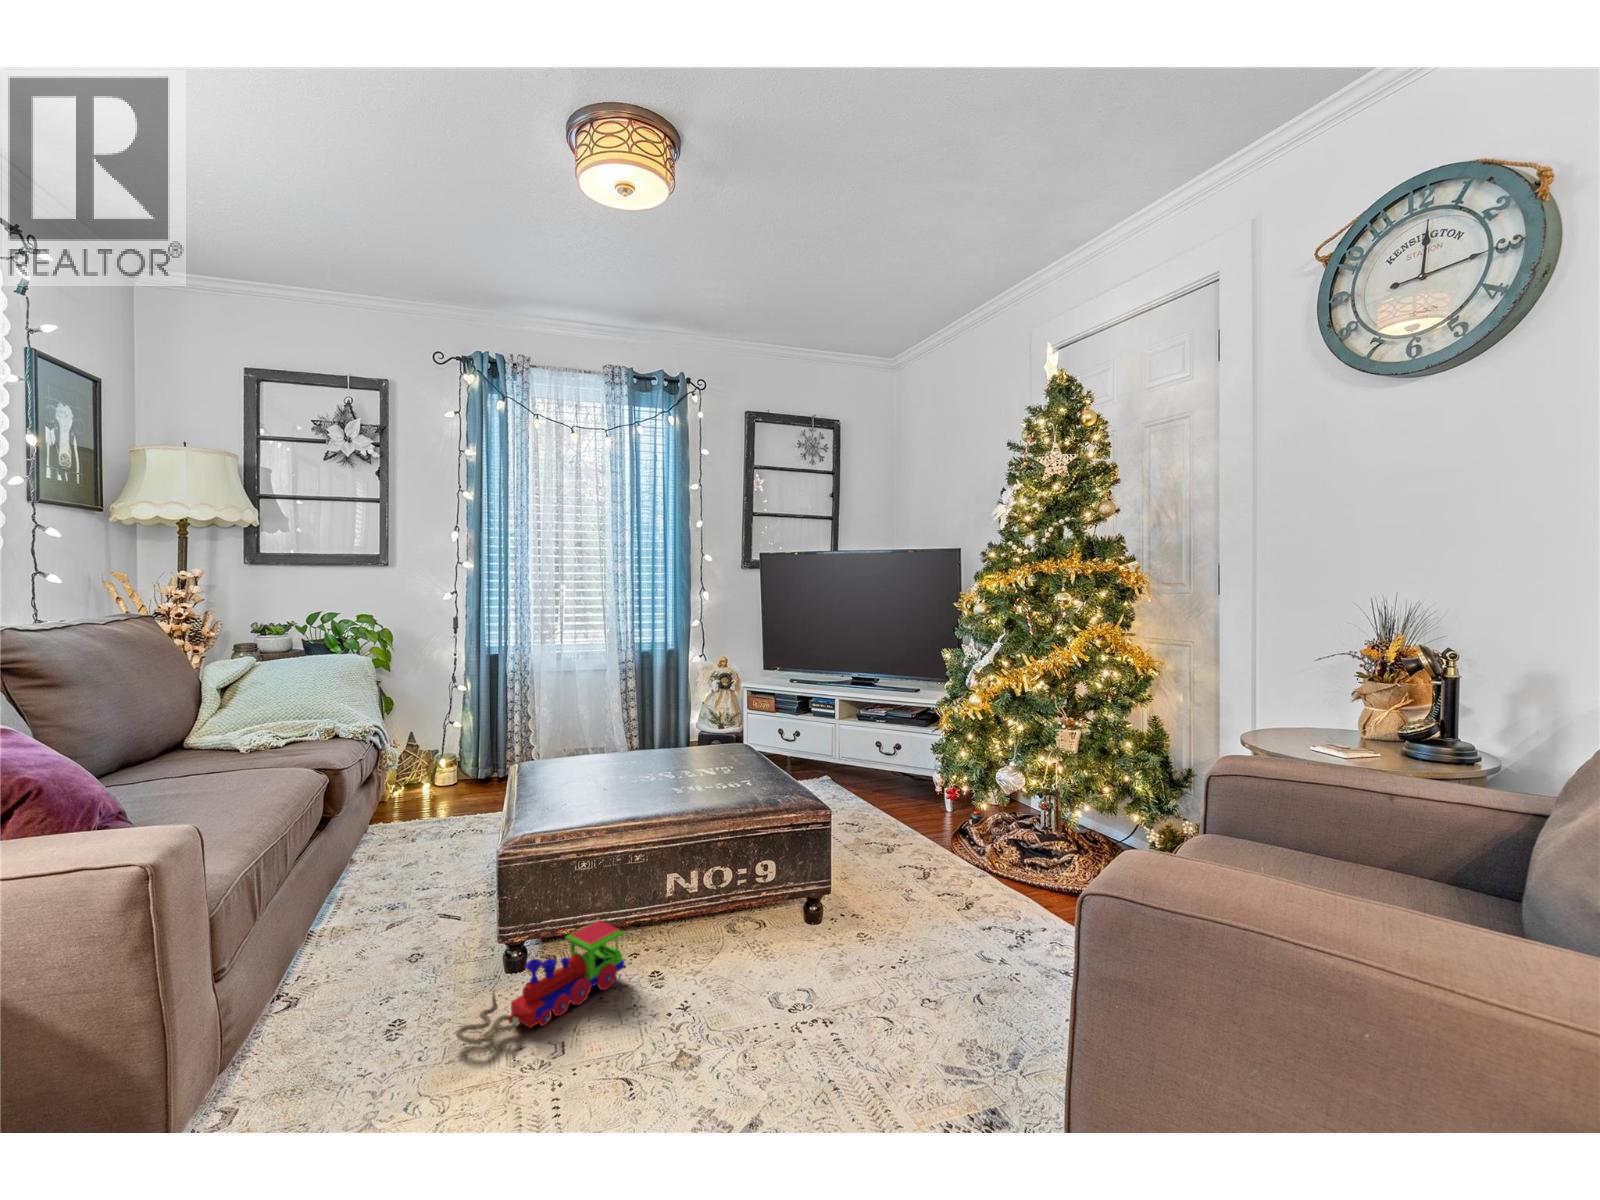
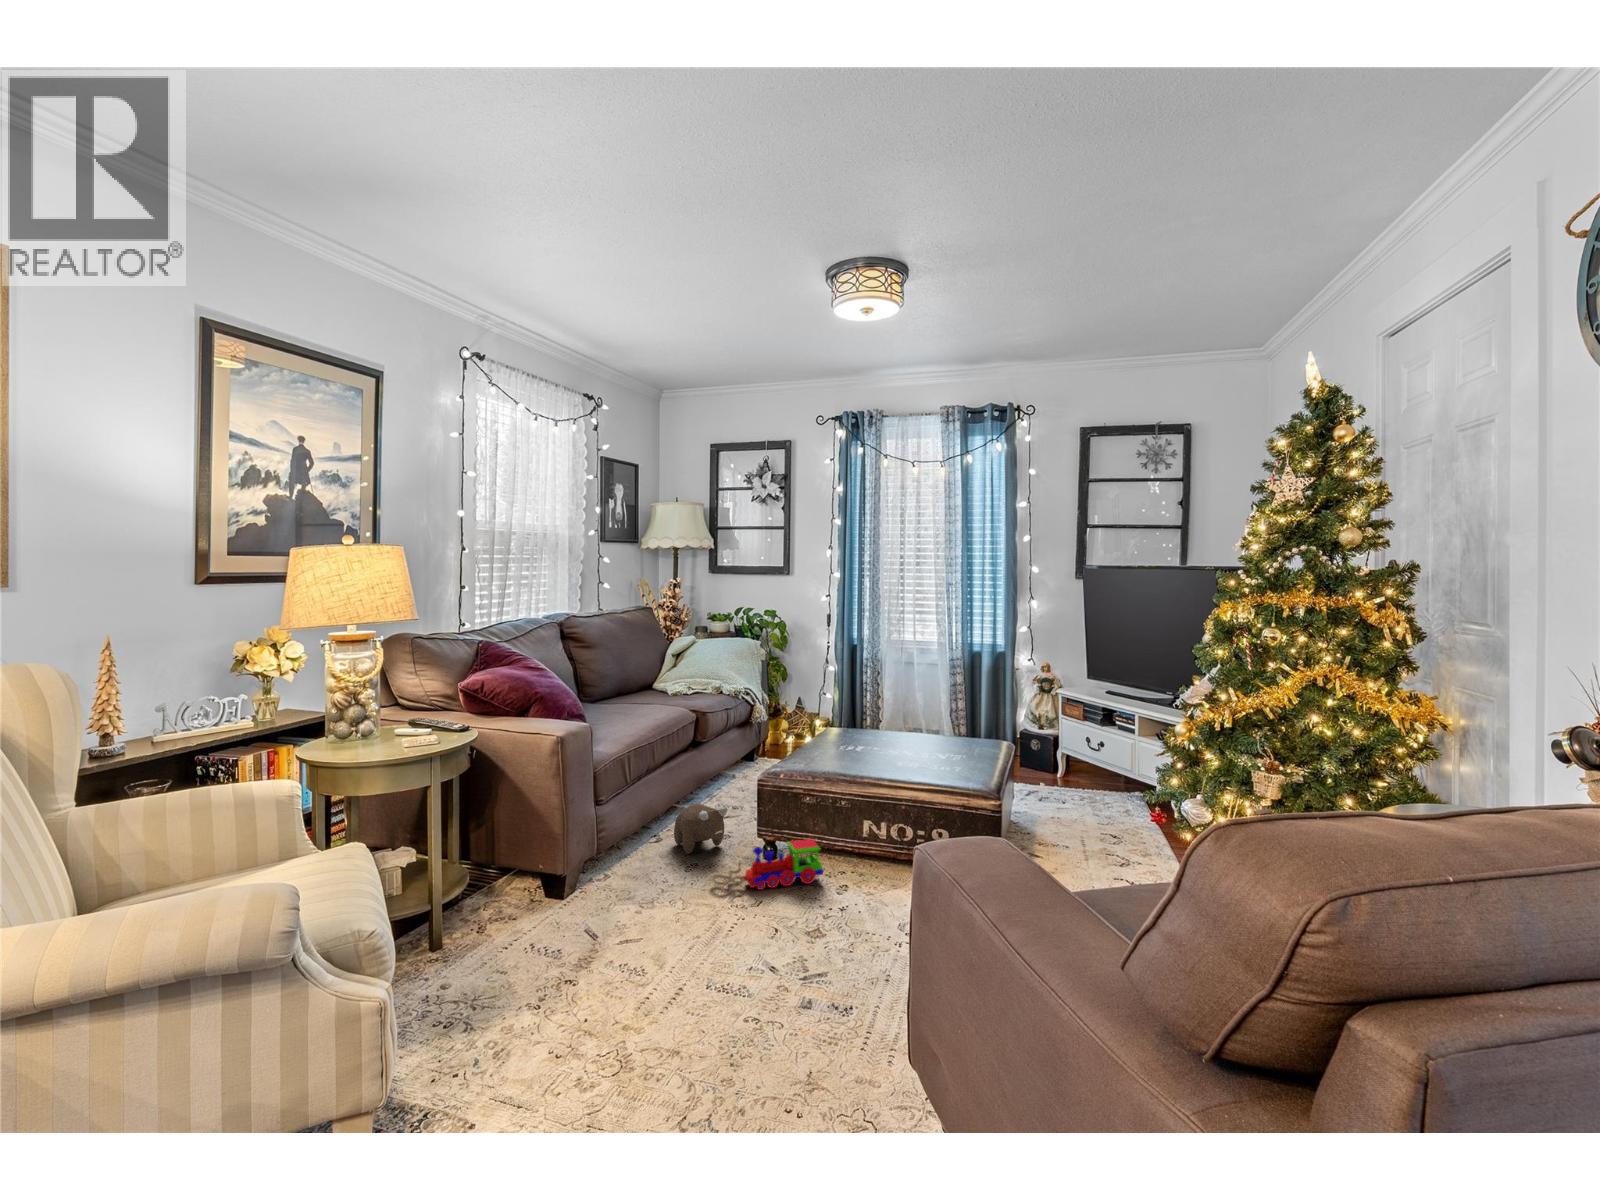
plush toy: none [329,911,440,1008] -> present [674,804,727,854]

